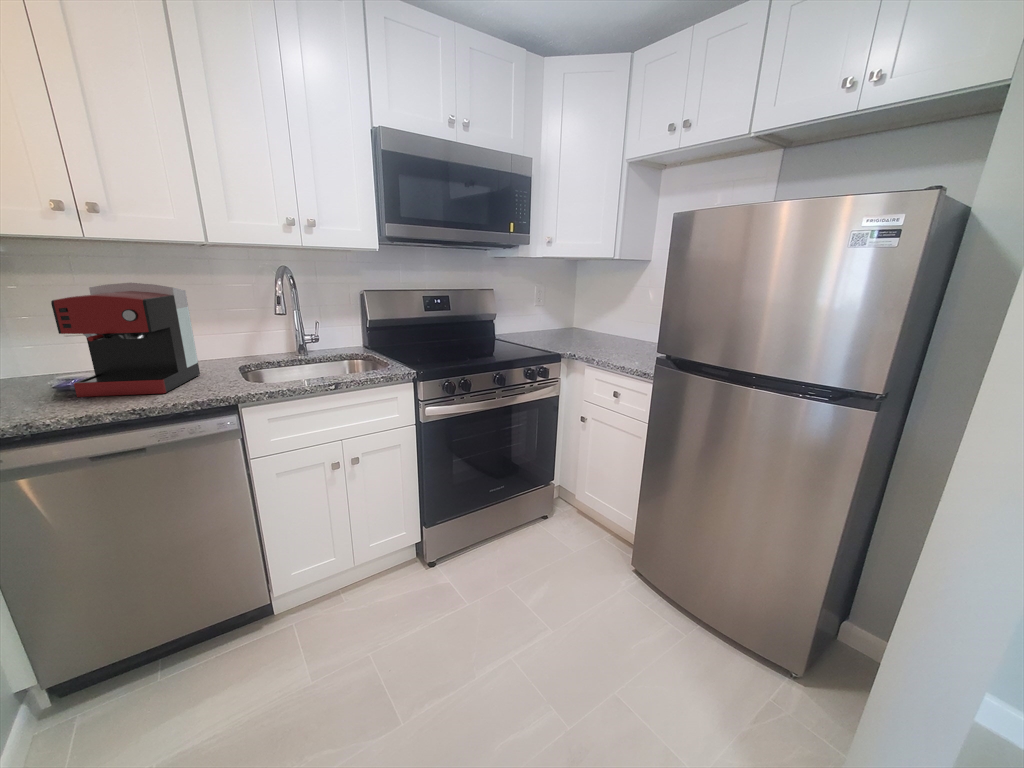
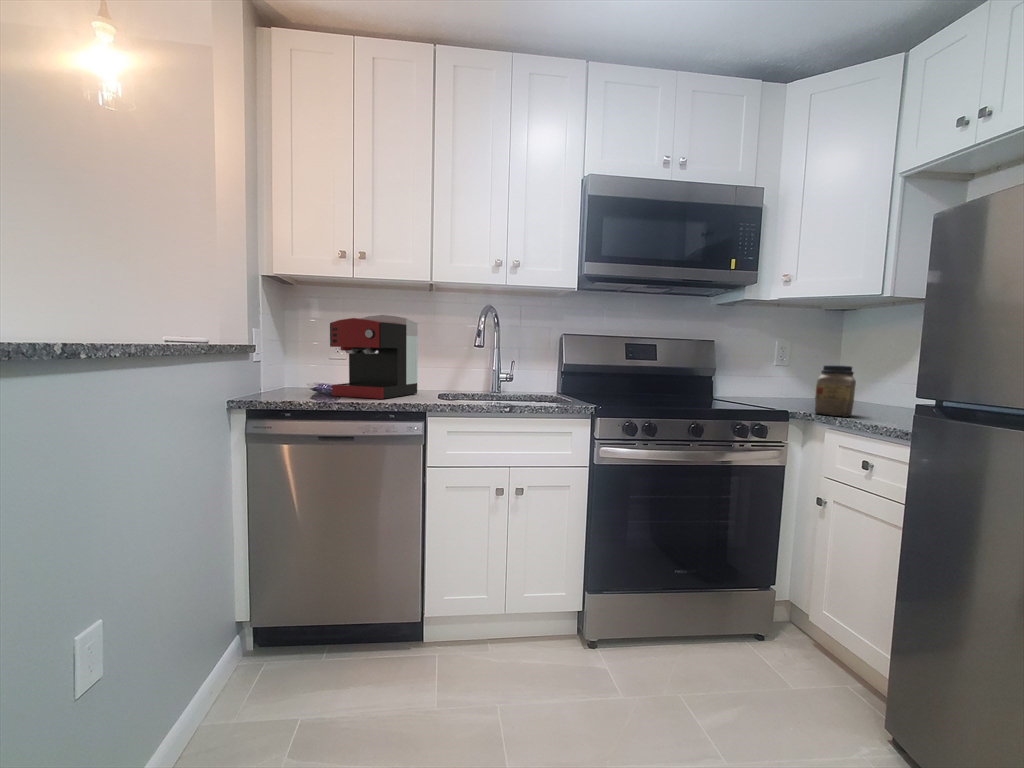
jar: none [575,314,599,354] -> present [815,365,856,417]

